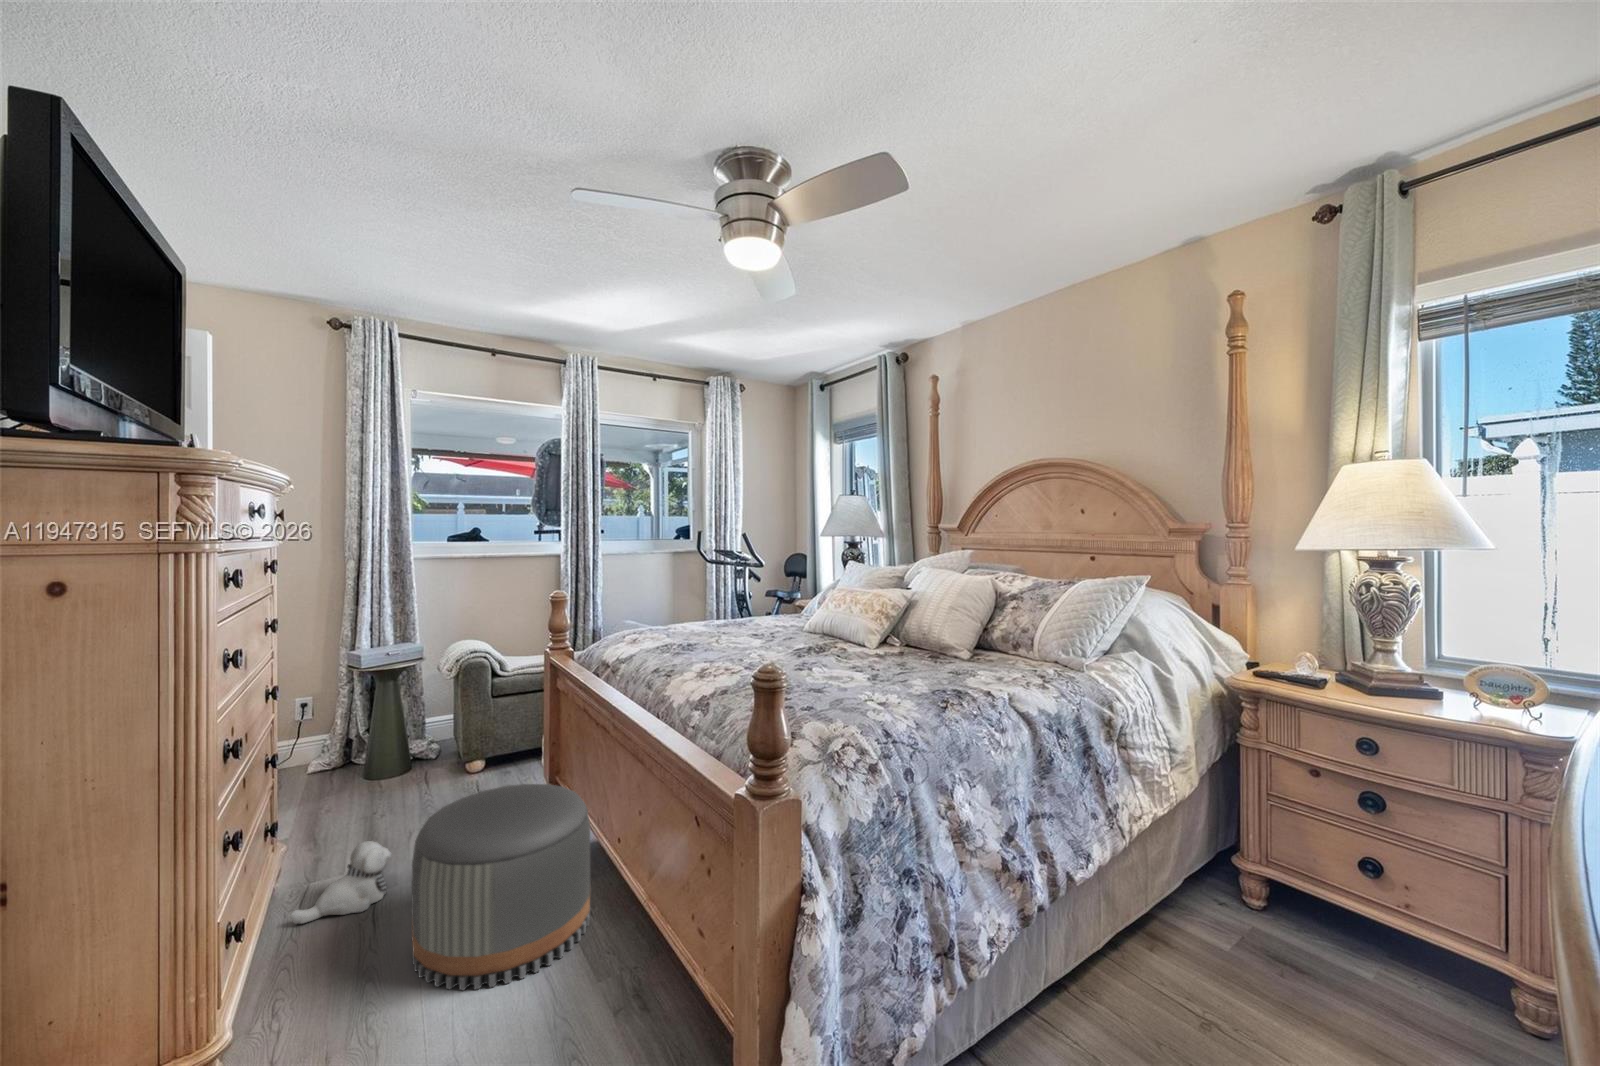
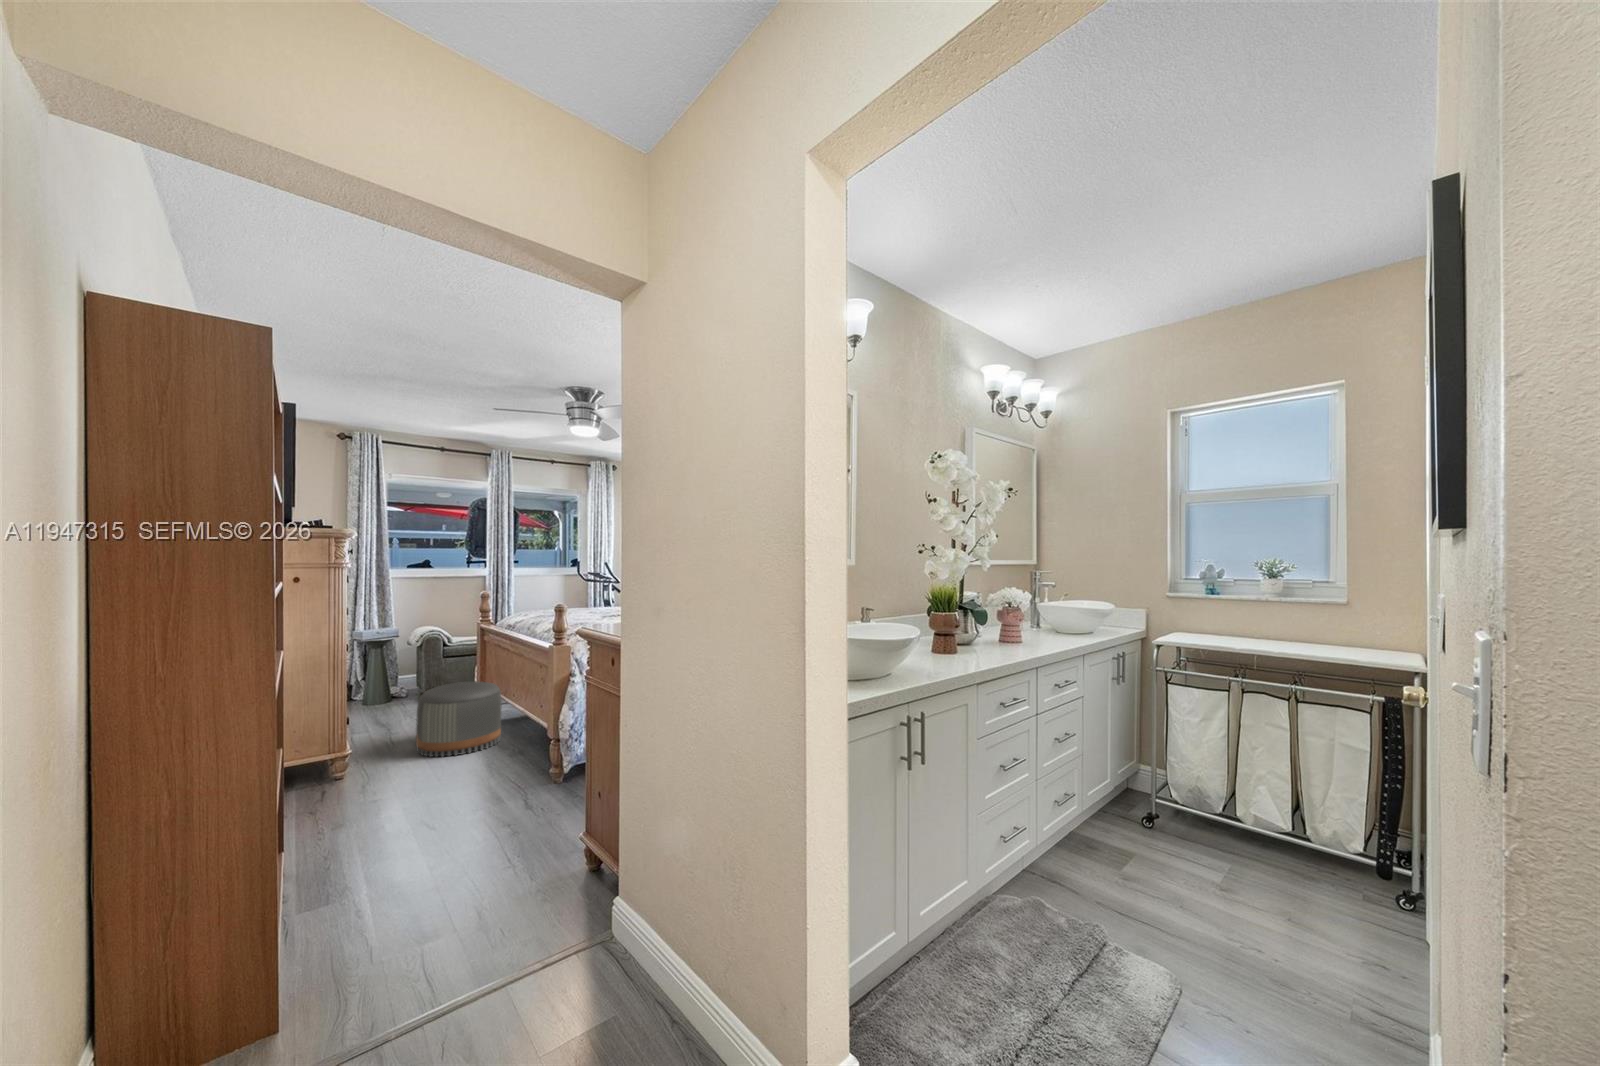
plush toy: present [290,841,391,924] -> none [351,713,398,747]

